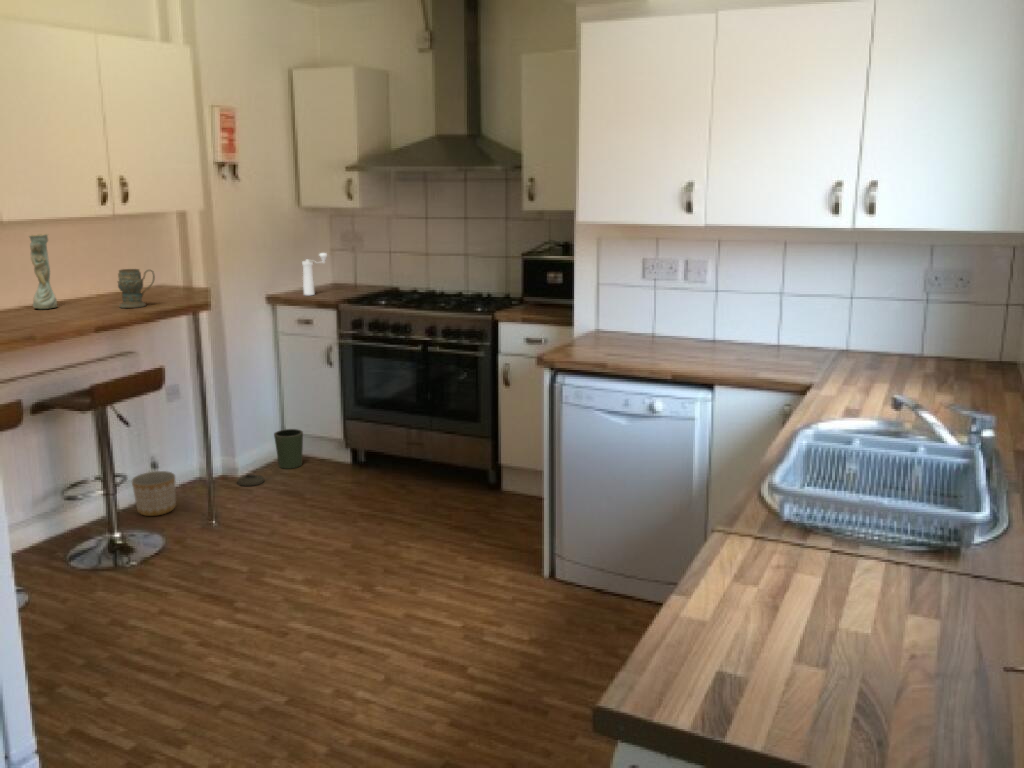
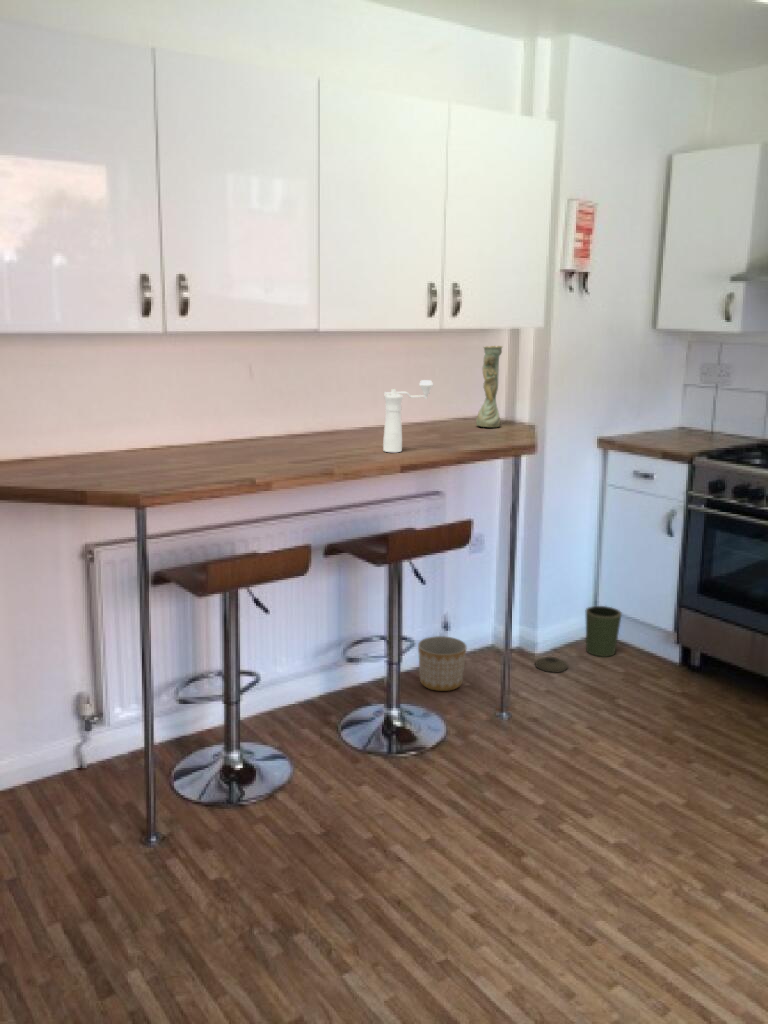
vase: present [29,234,57,309] -> present [476,346,502,427]
pepper mill: present [302,253,327,295] -> present [383,380,433,452]
mug: present [118,269,155,308] -> none [432,396,477,445]

